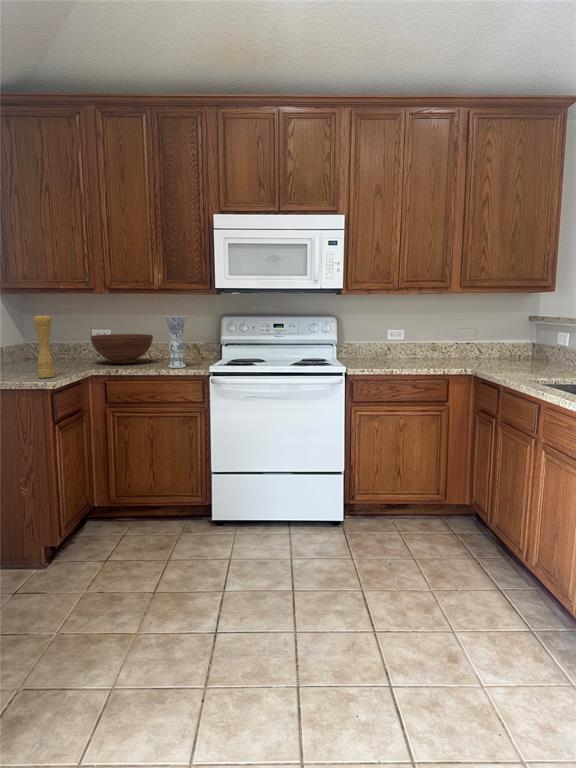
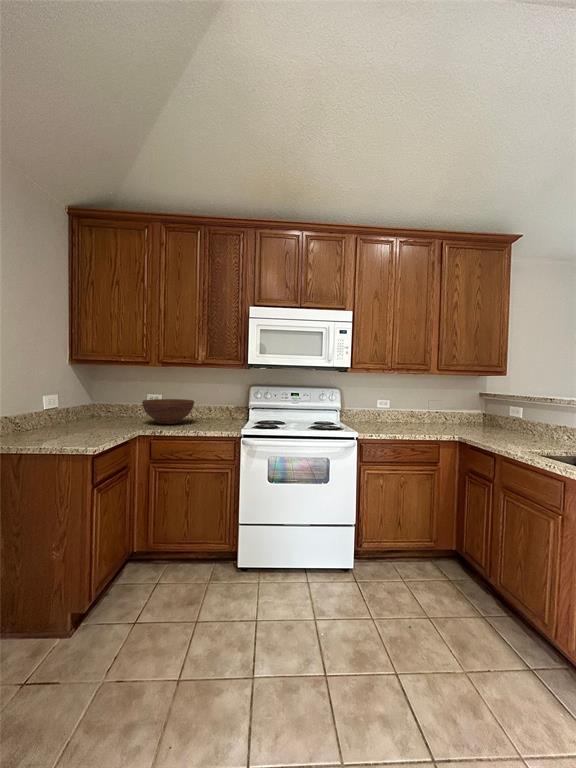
pepper mill: present [34,315,54,378] -> none [86,382,103,440]
vase: present [164,316,188,368] -> none [205,386,225,430]

